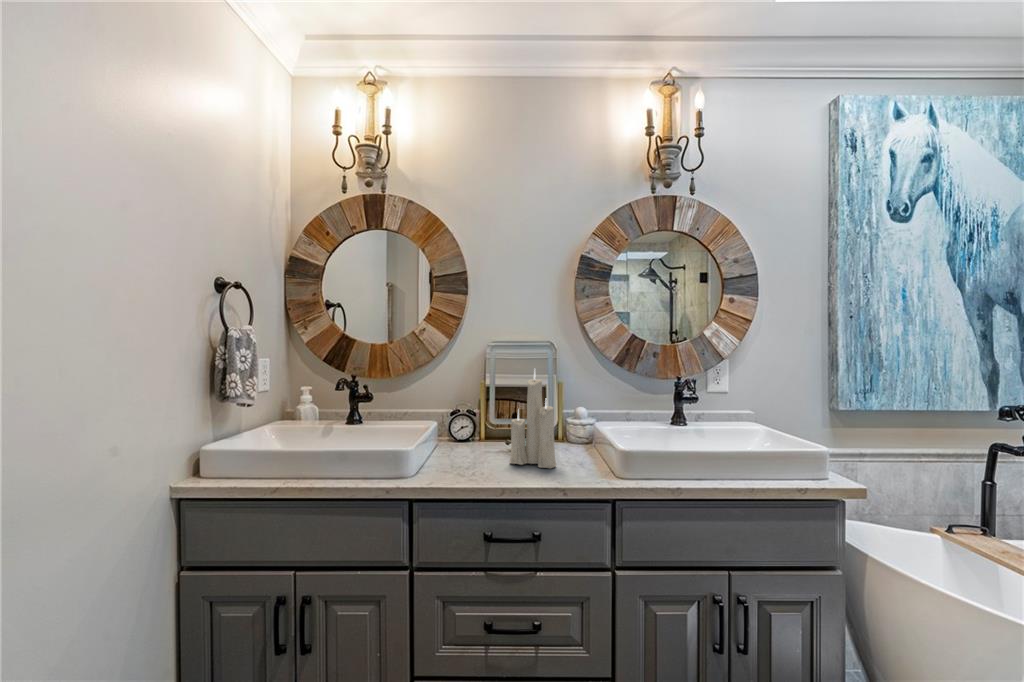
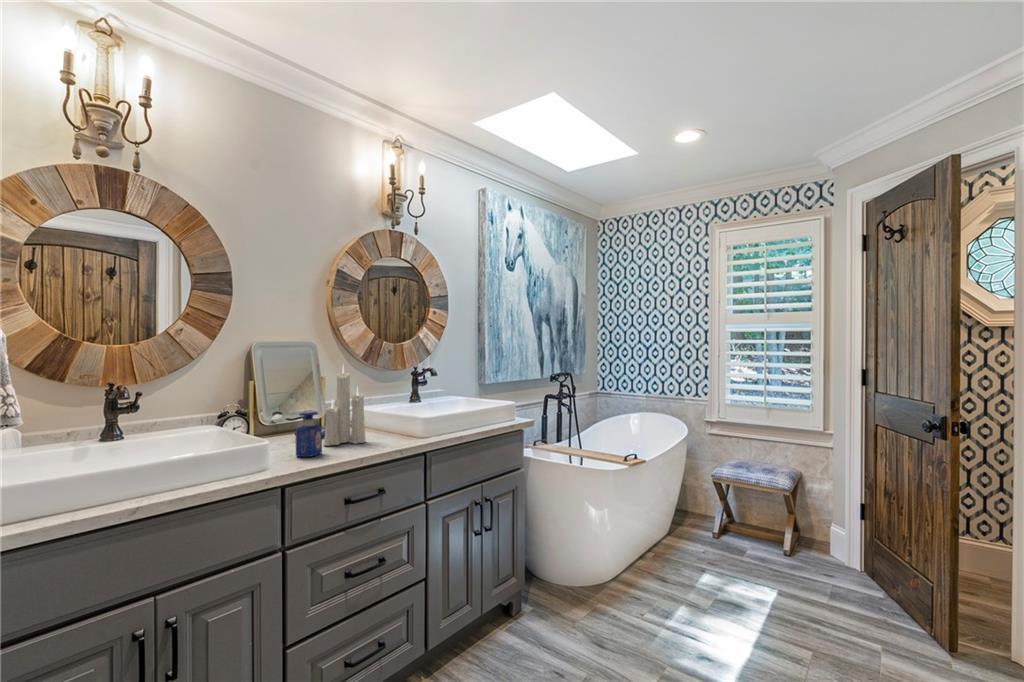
perfume bottle: none [461,420,488,473] -> present [296,411,322,457]

